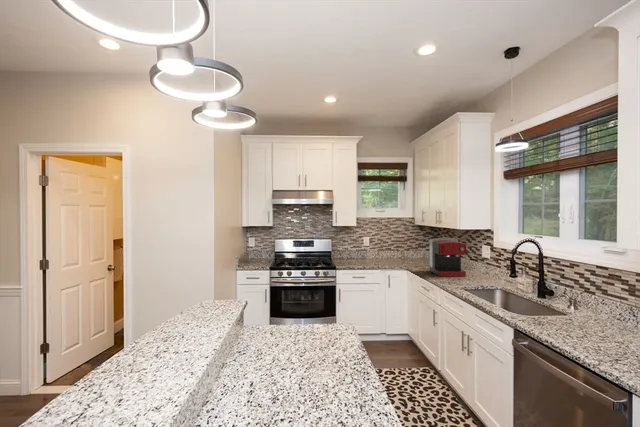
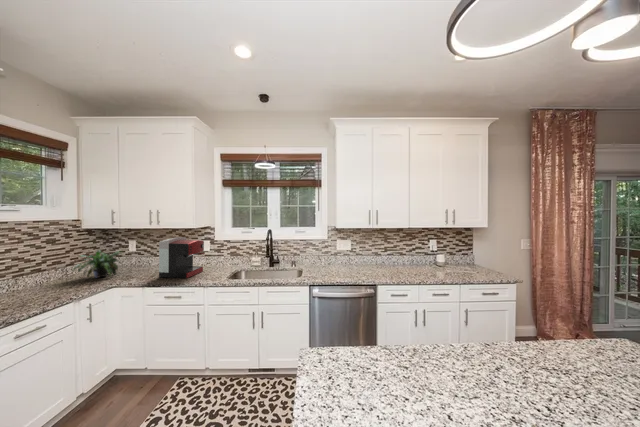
potted plant: none [399,241,429,263] -> present [73,250,119,278]

